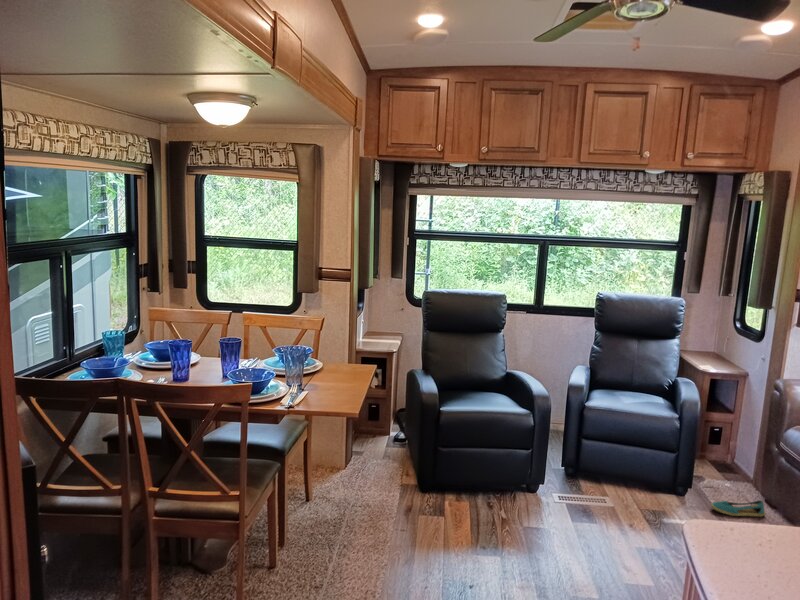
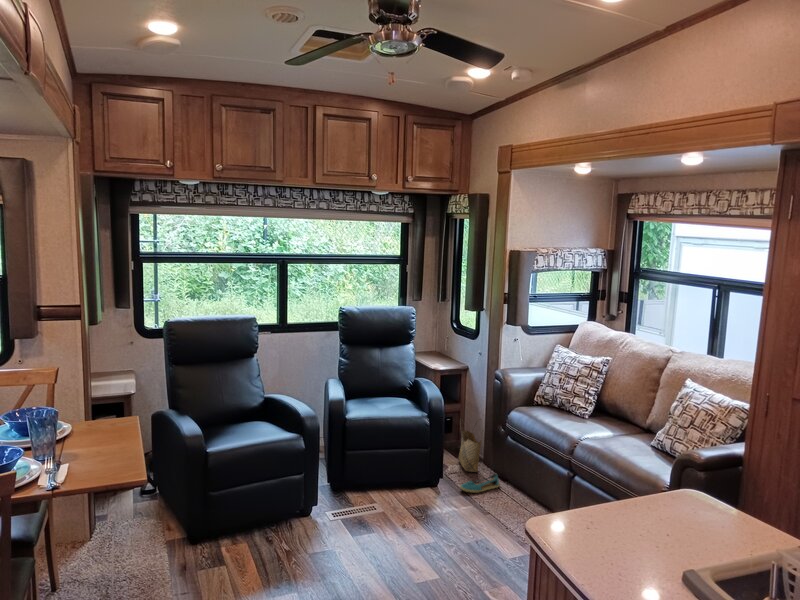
woven basket: none [721,430,755,495] -> present [459,431,482,472]

